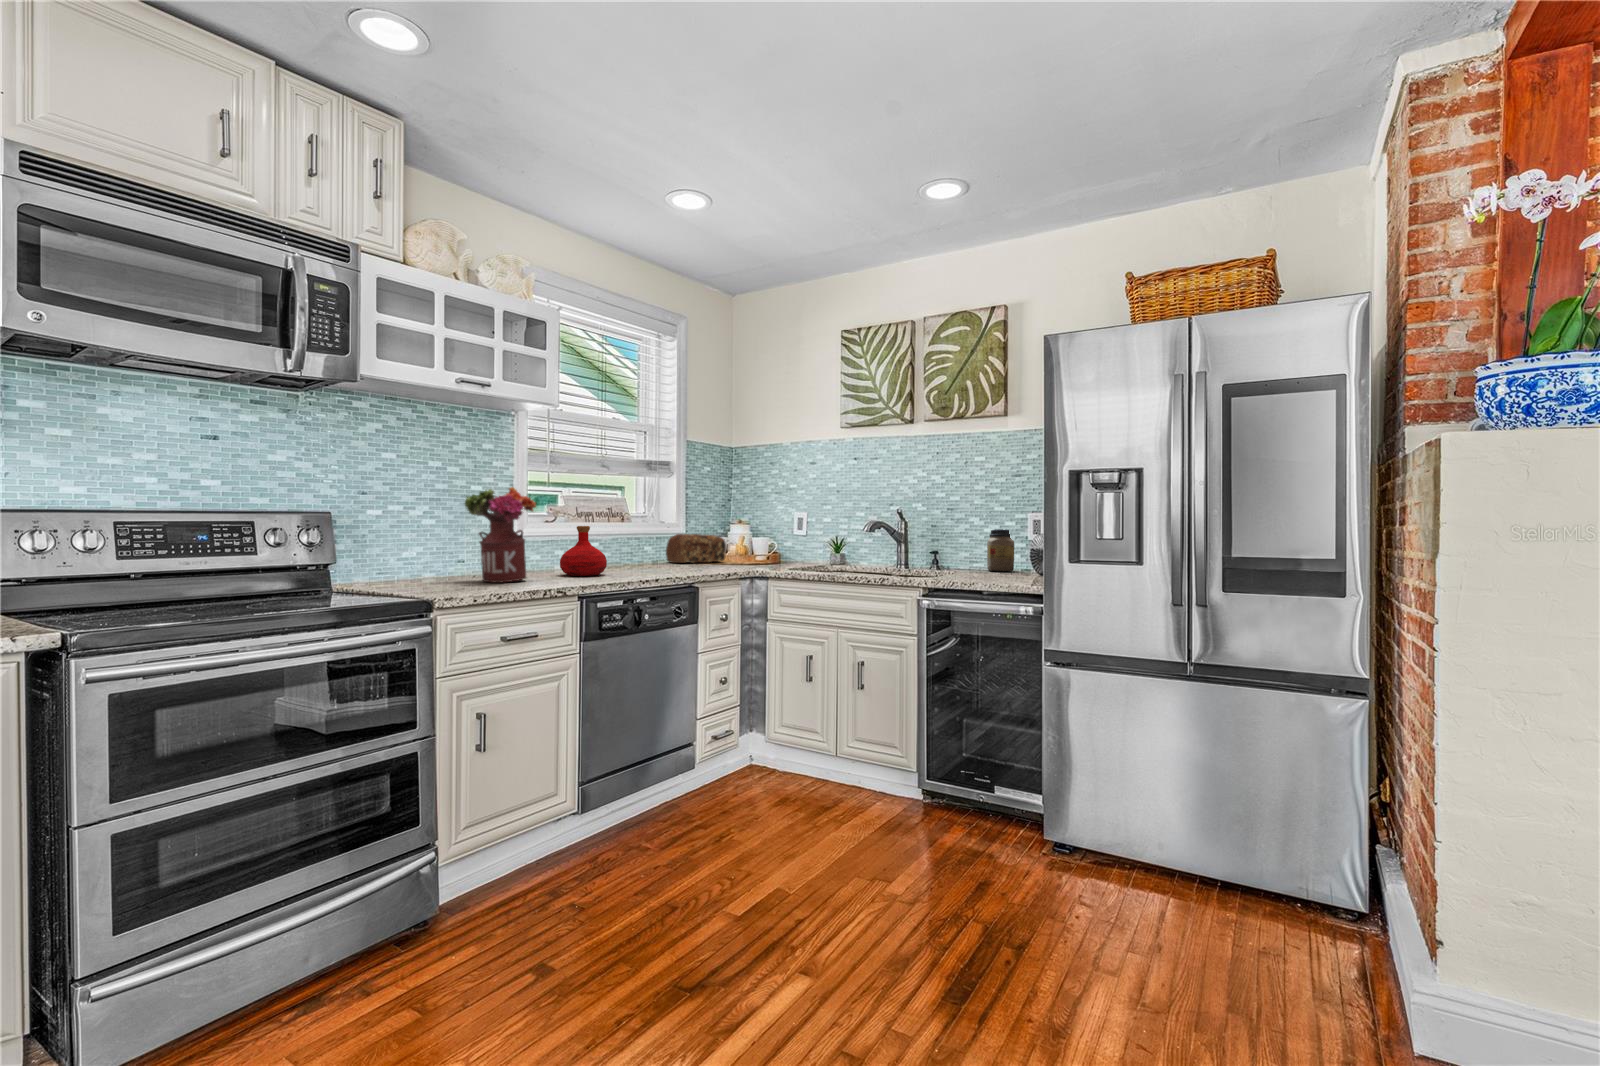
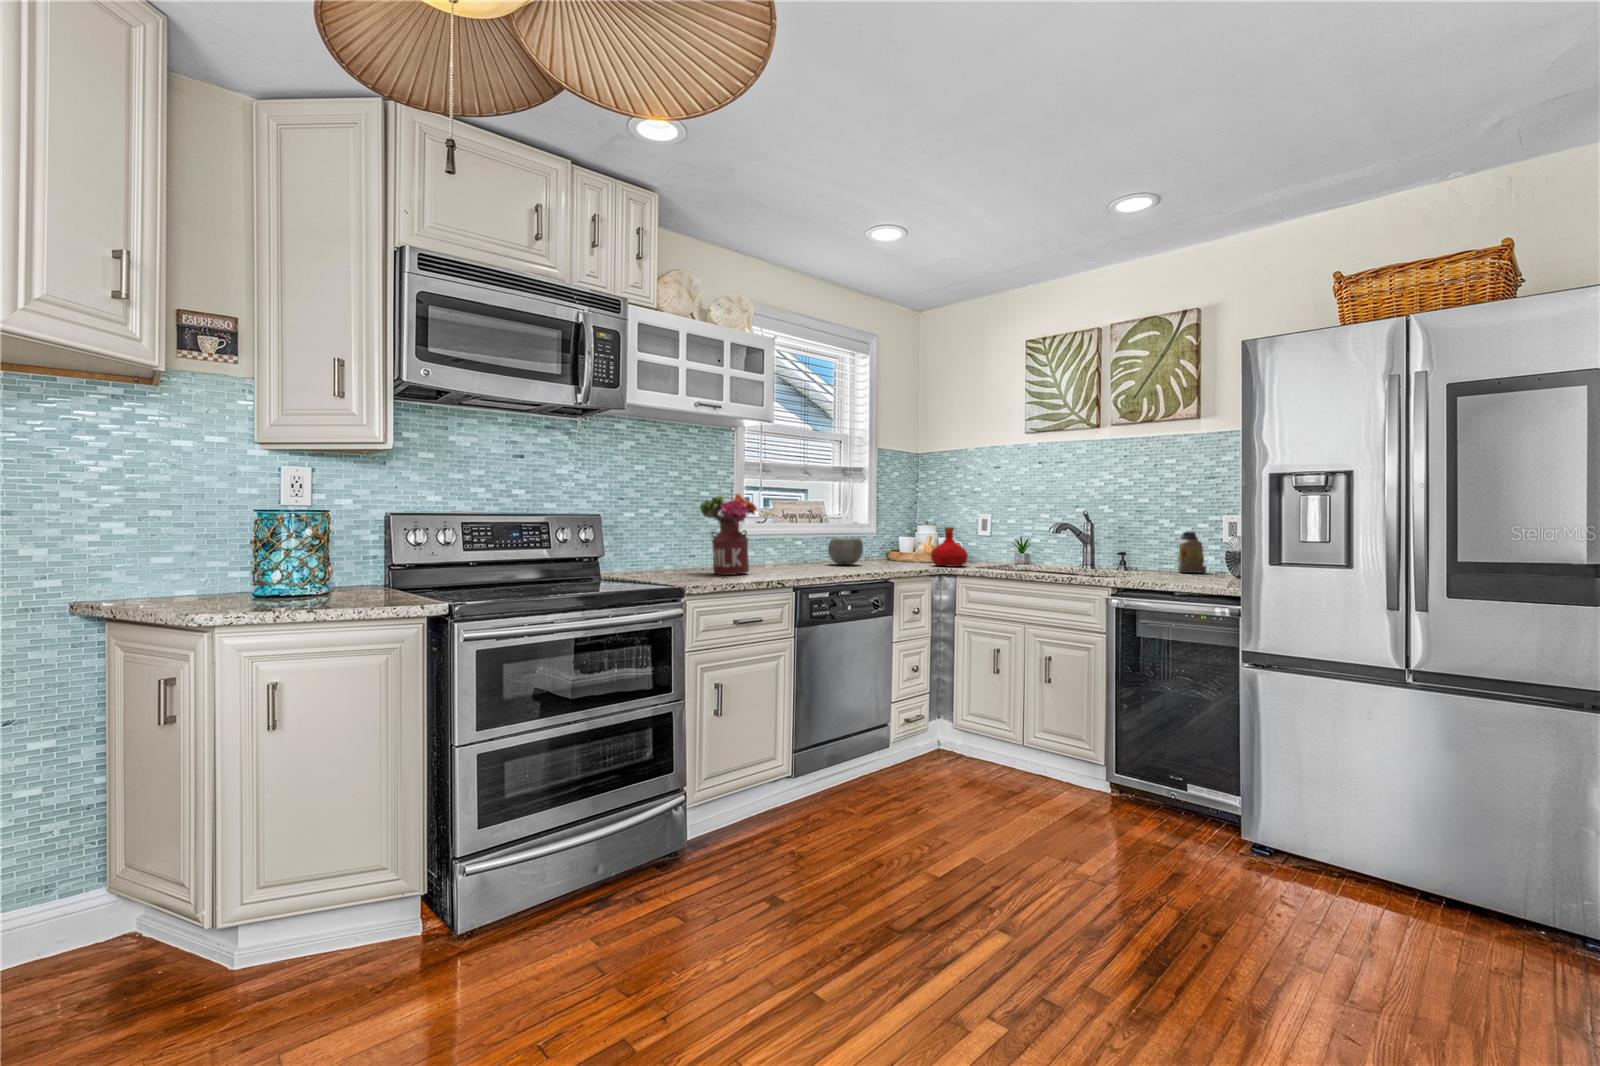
bottle: present [560,526,607,576] -> present [931,527,968,567]
bread loaf: present [666,534,726,563] -> none [861,534,916,561]
ceramic bowl: none [626,539,666,568] -> present [828,539,863,565]

